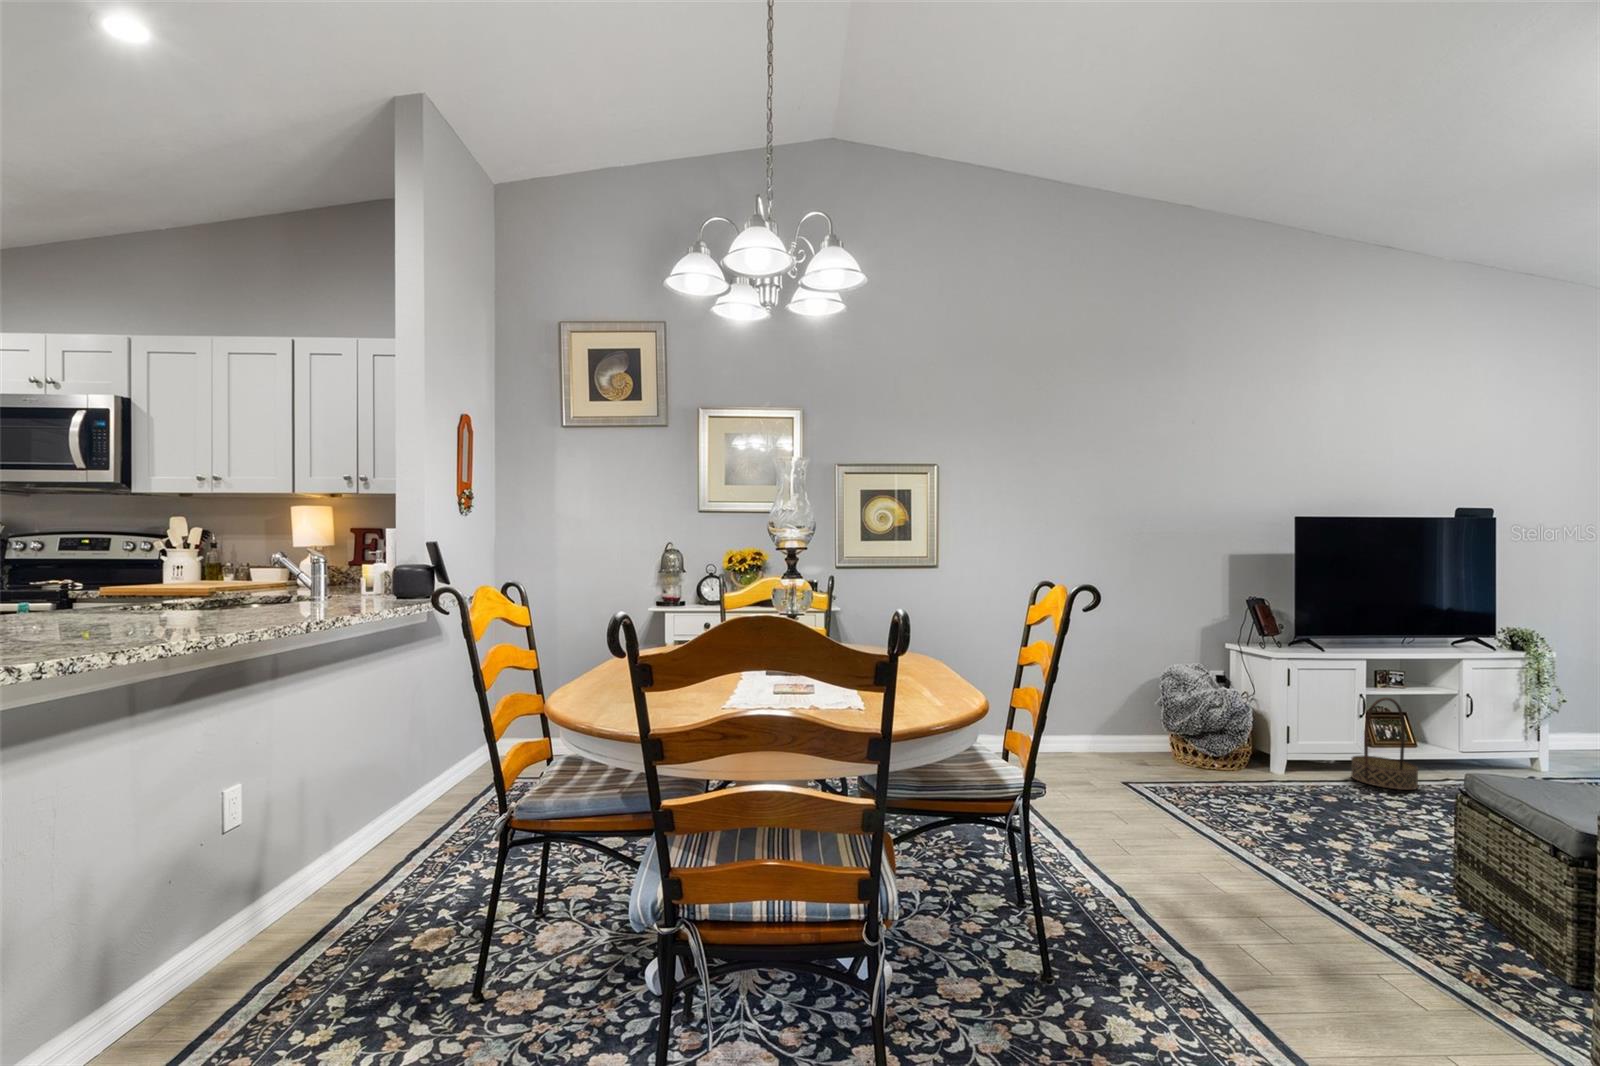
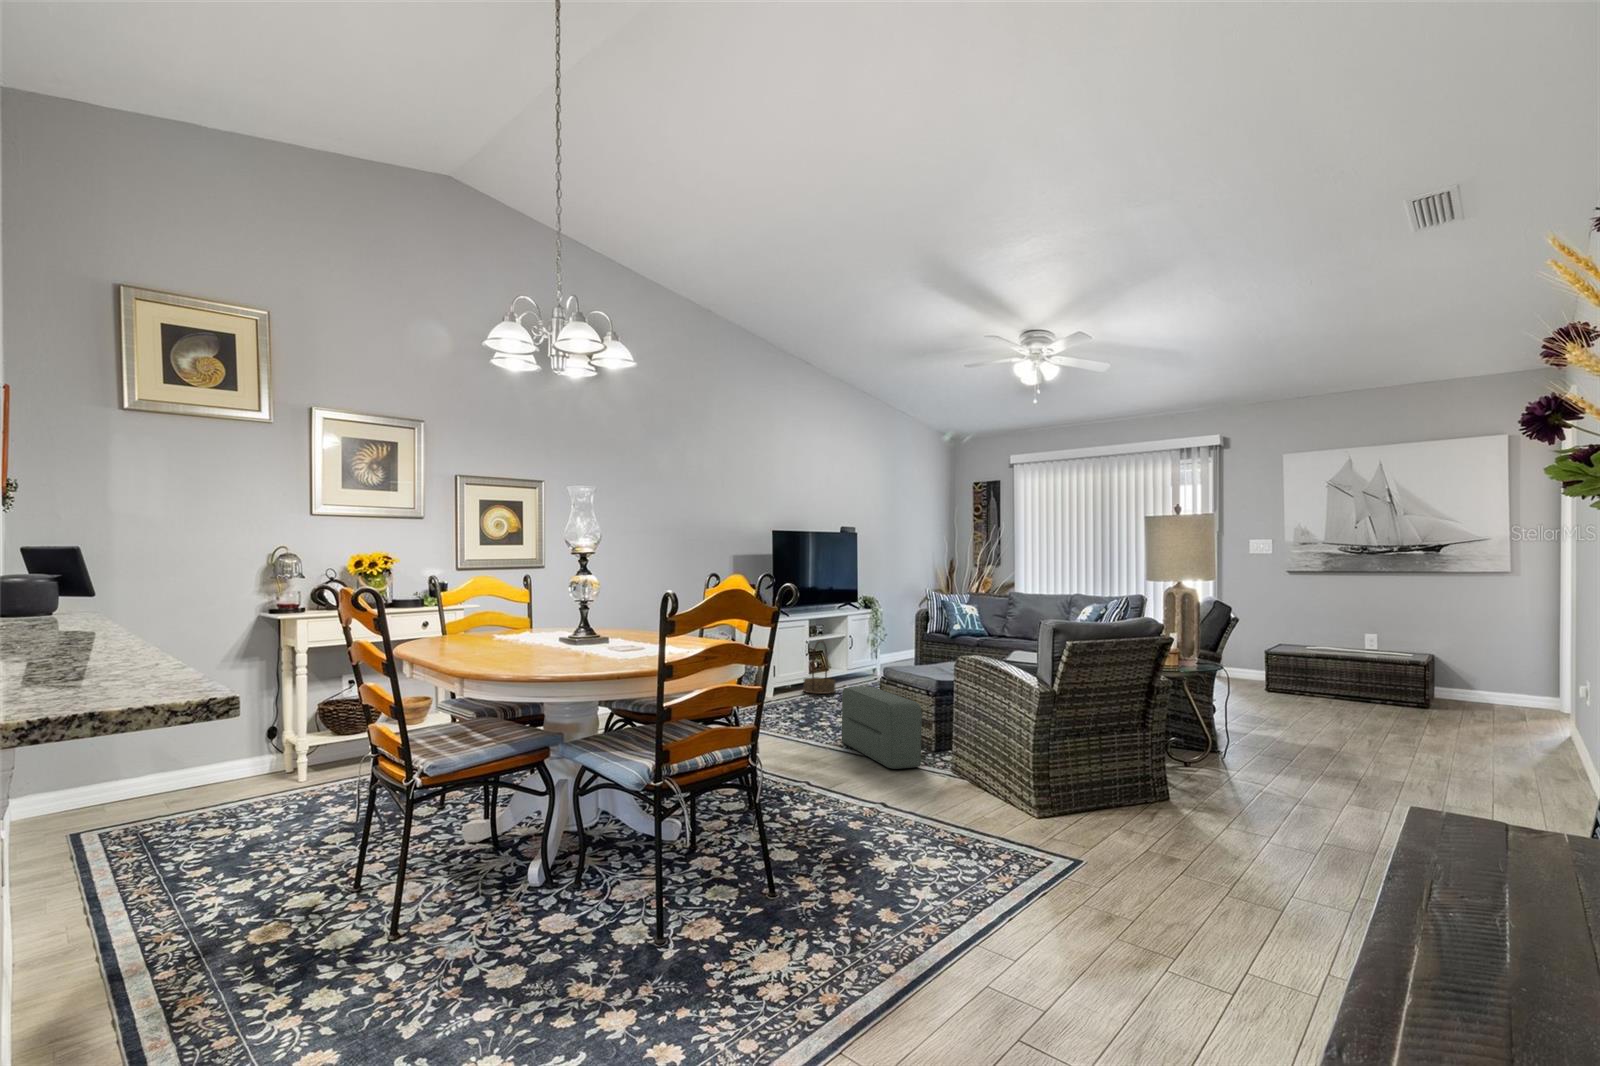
pouf: none [1346,798,1500,1008] -> present [842,686,922,769]

